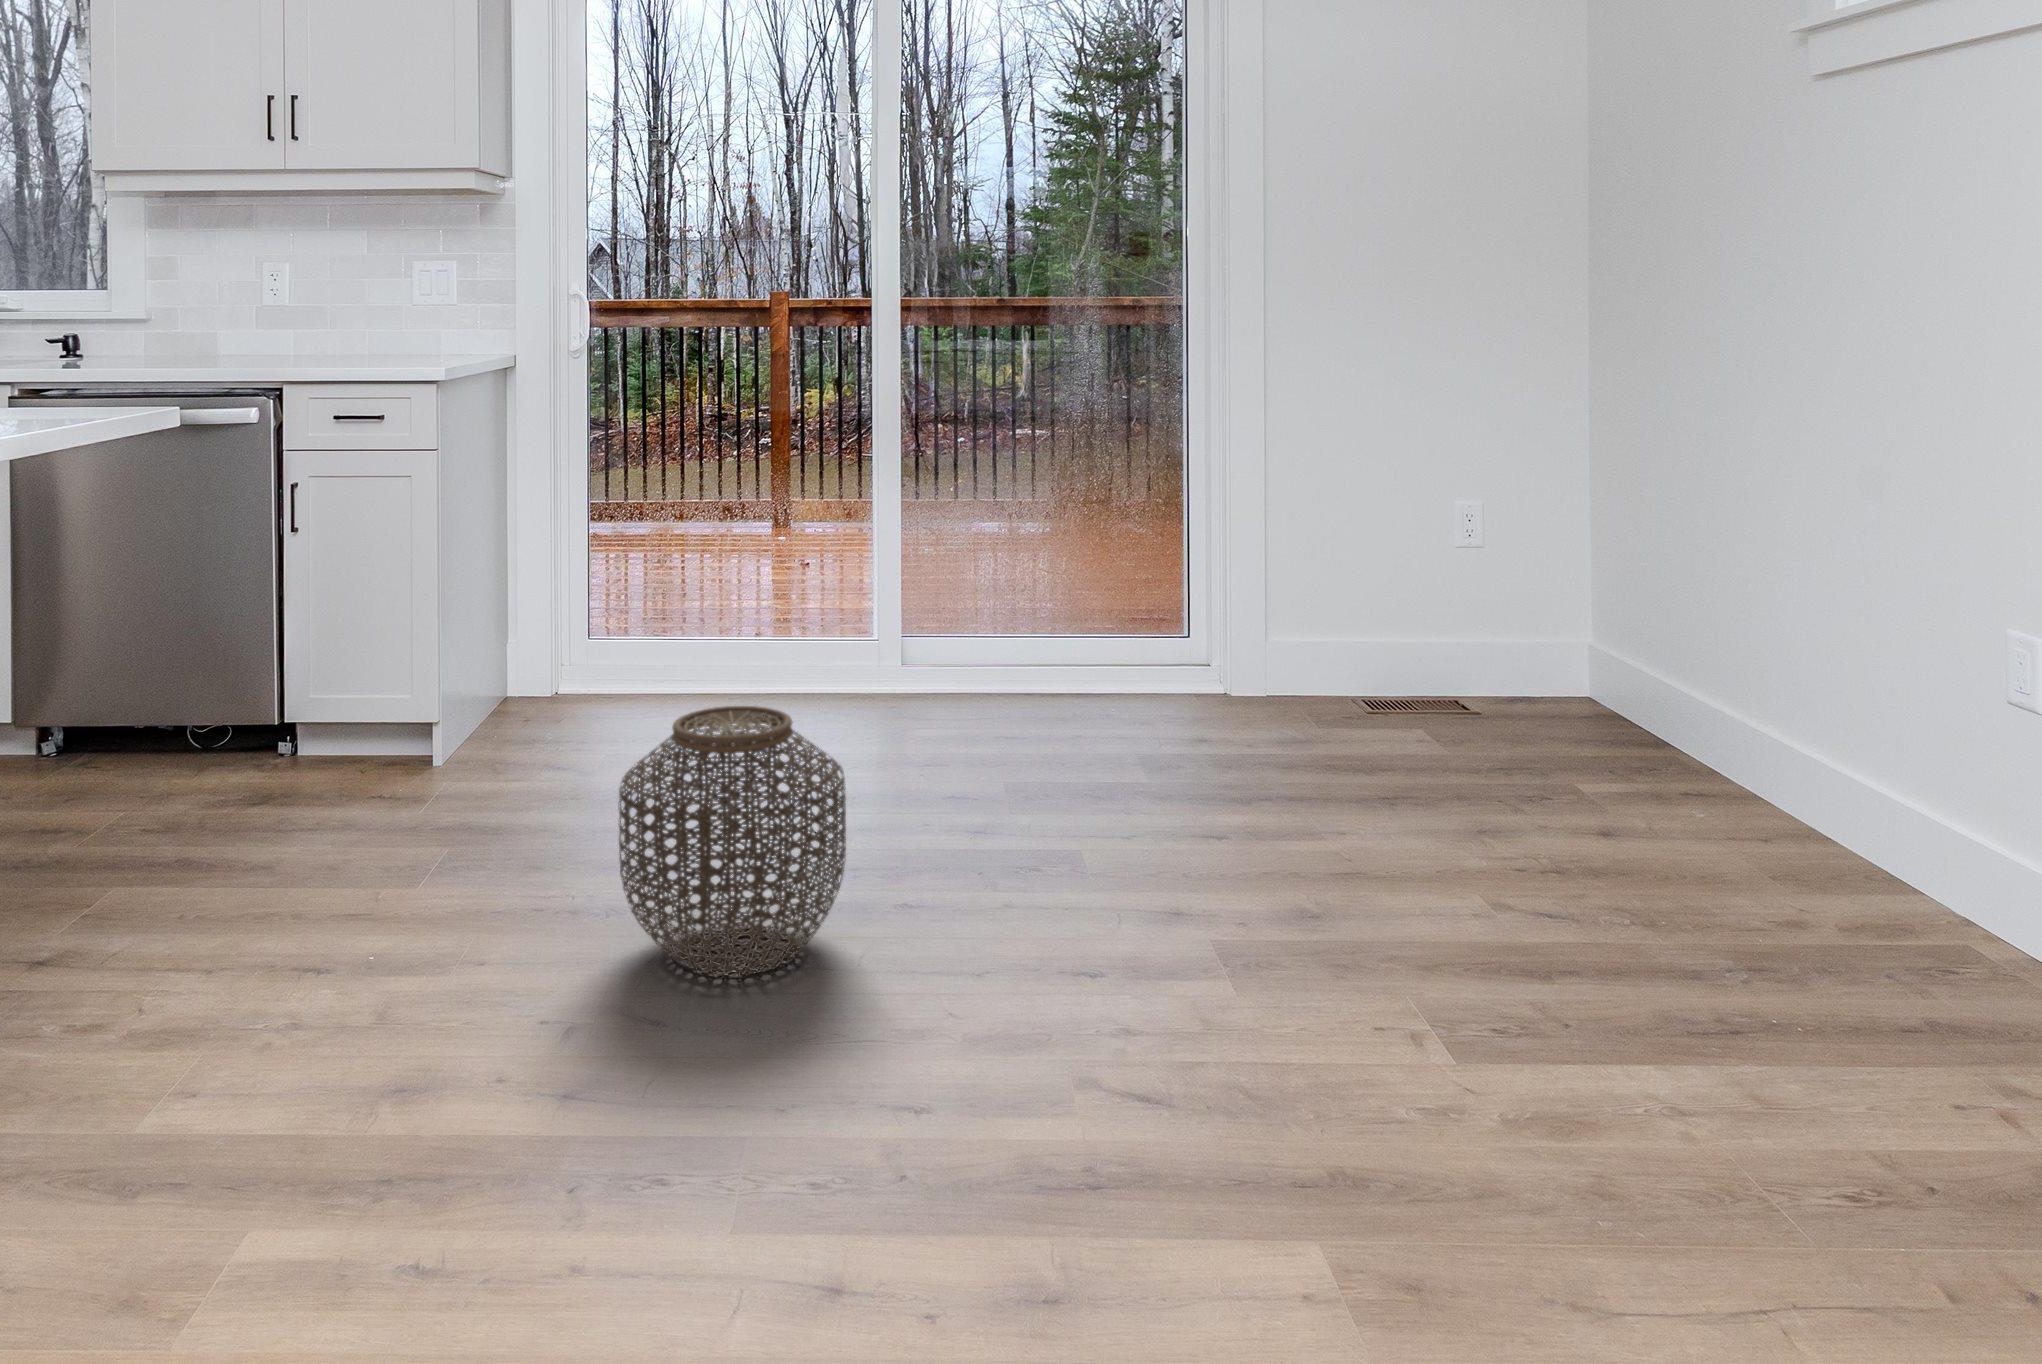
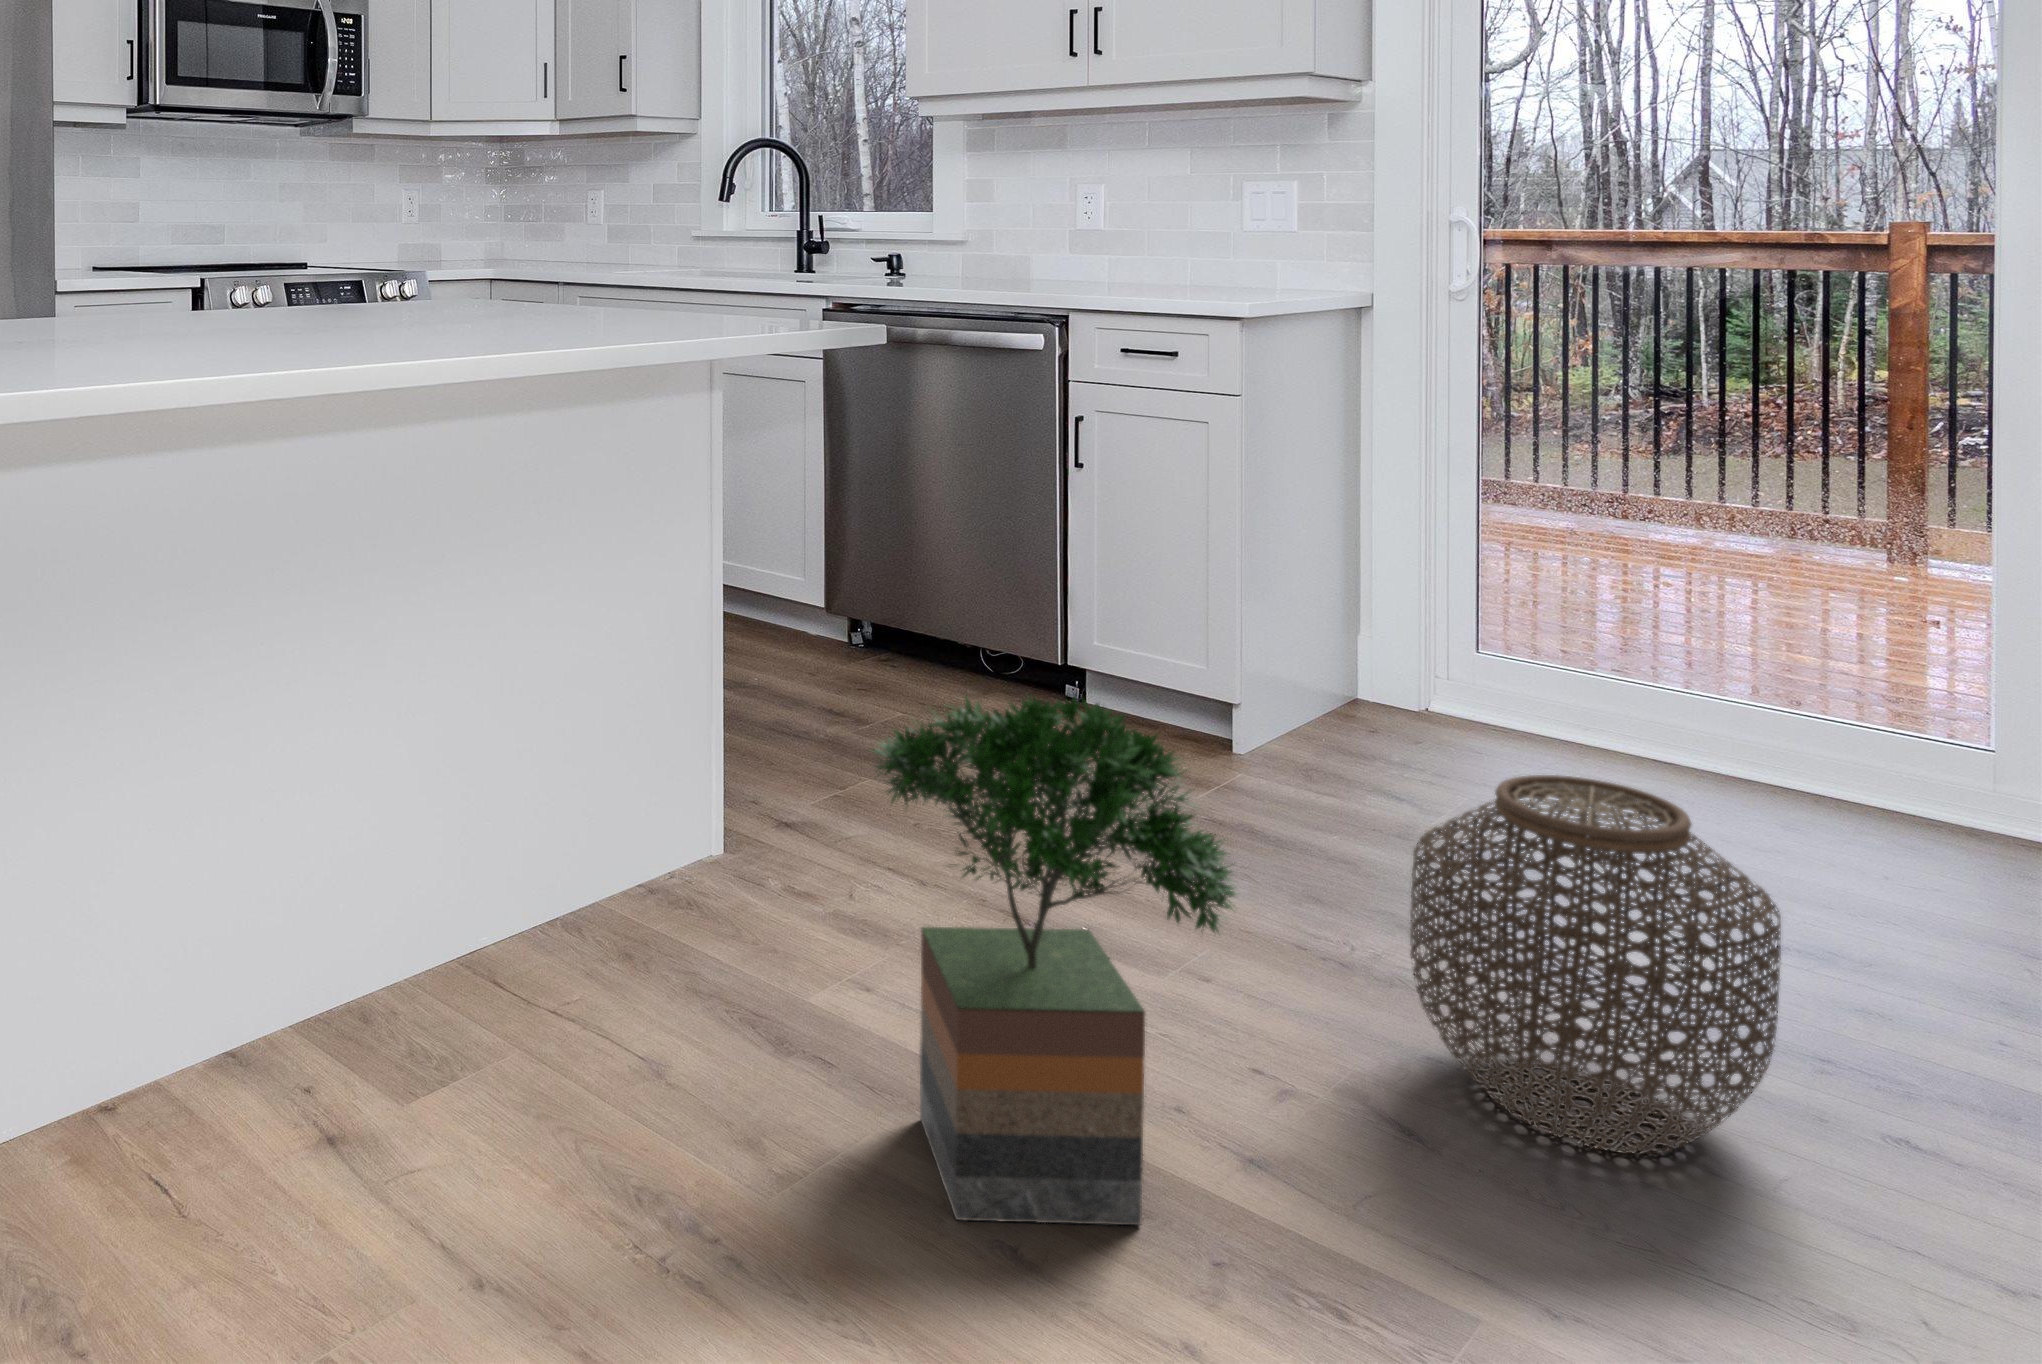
potted tree: none [175,708,523,1217] -> present [874,696,1236,1225]

